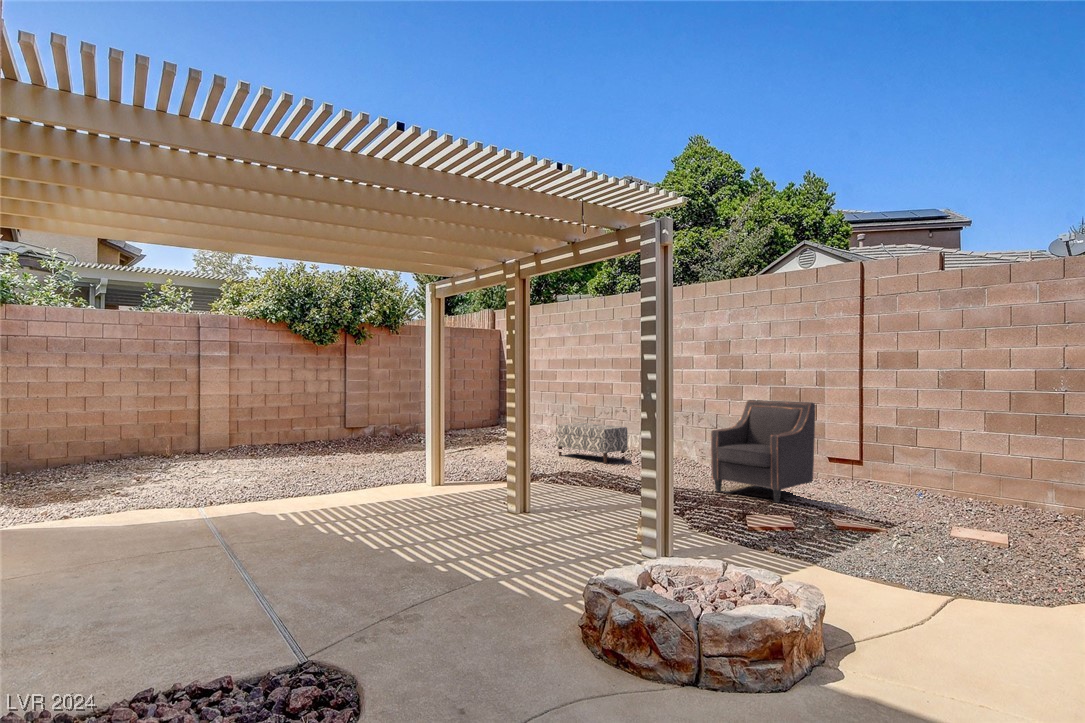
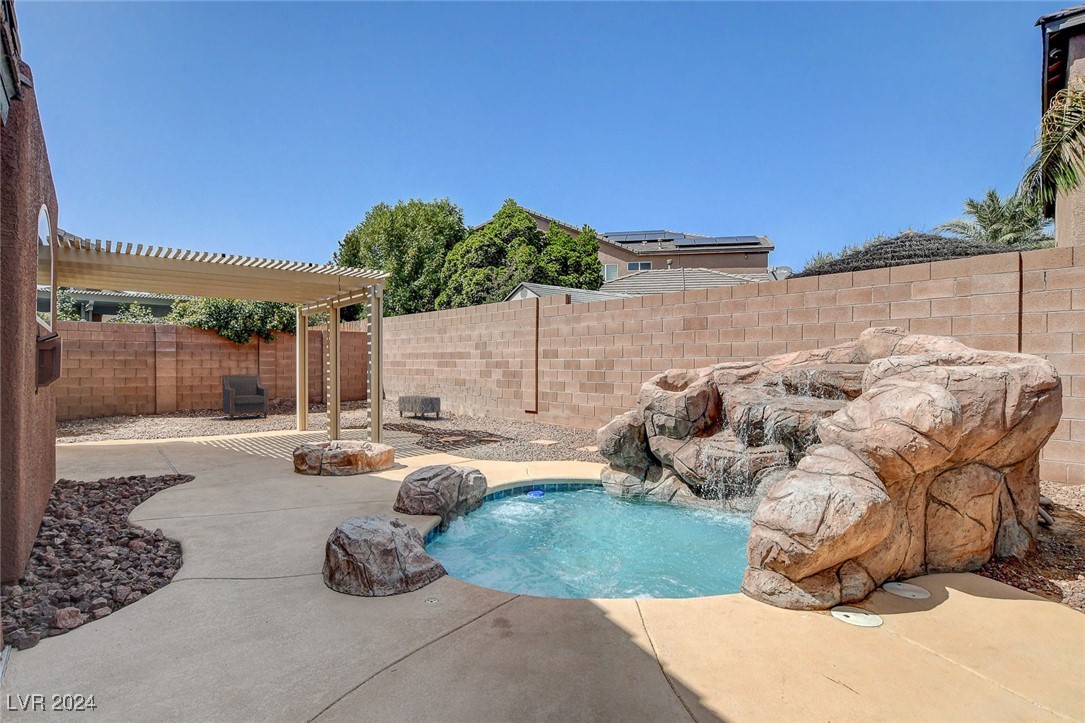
chair: present [711,400,815,503] -> present [222,374,269,420]

